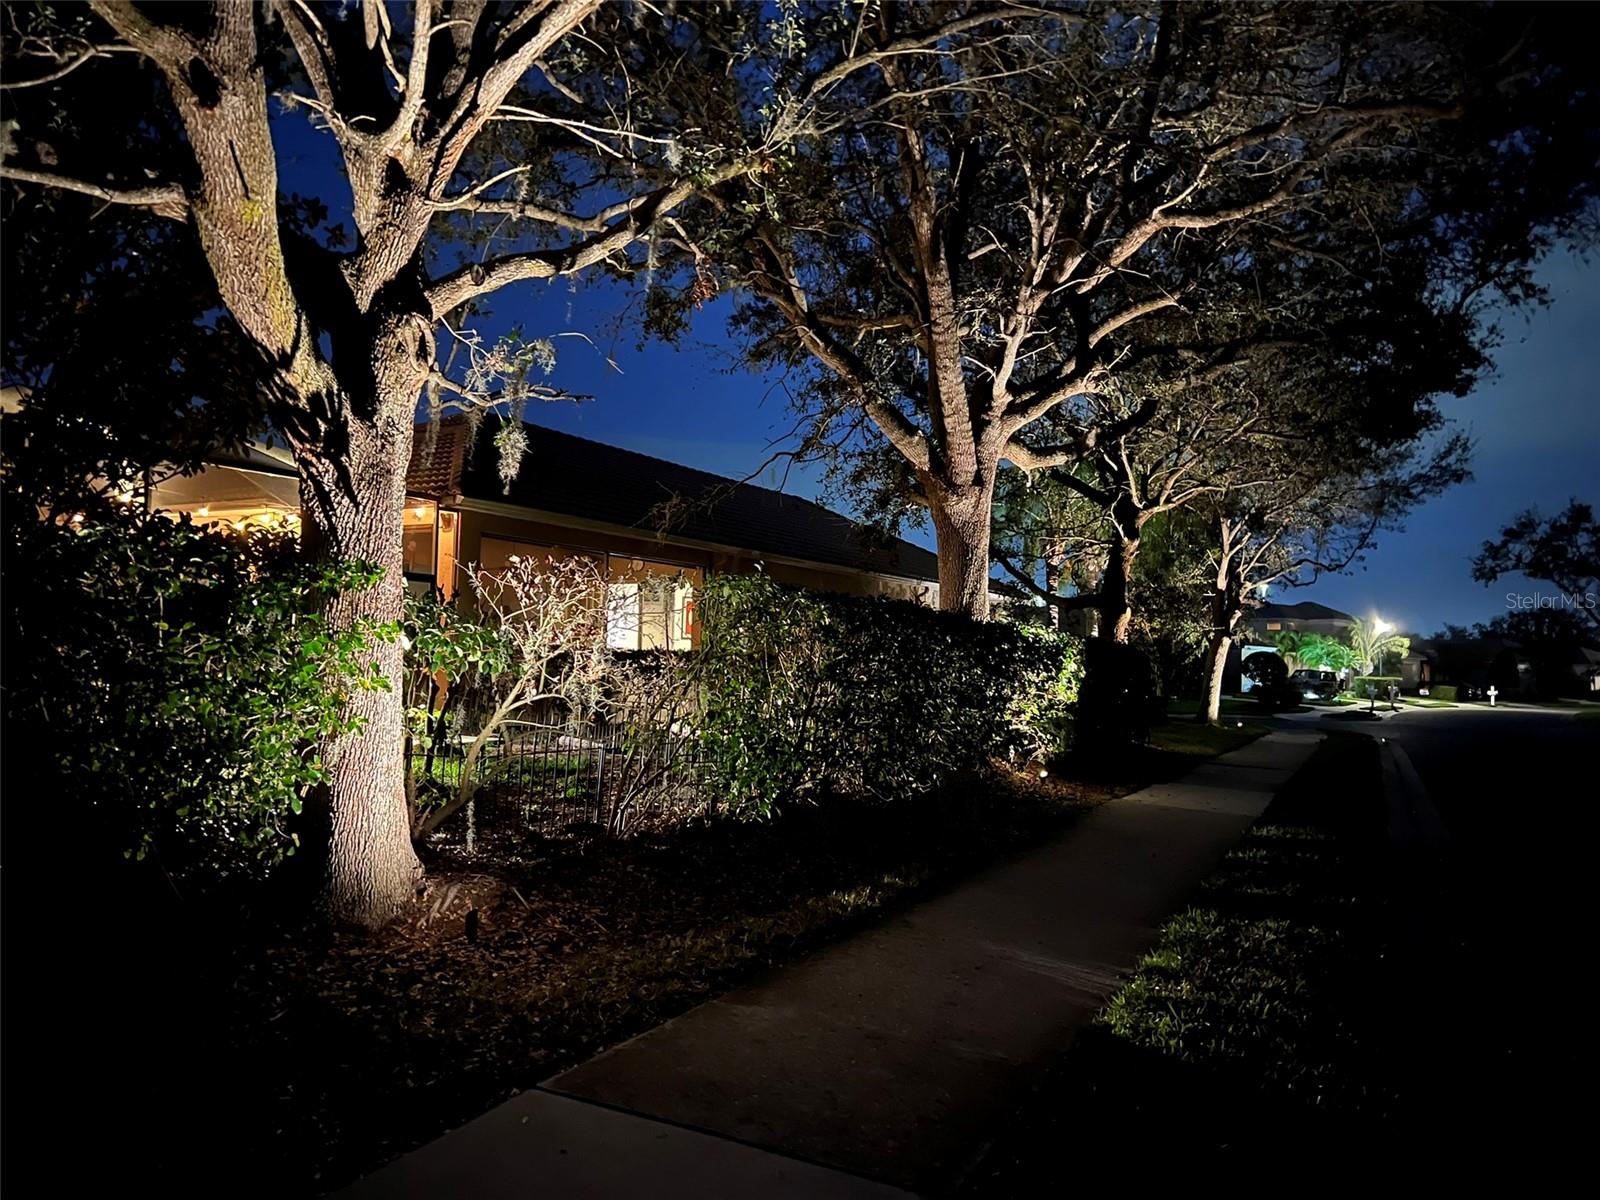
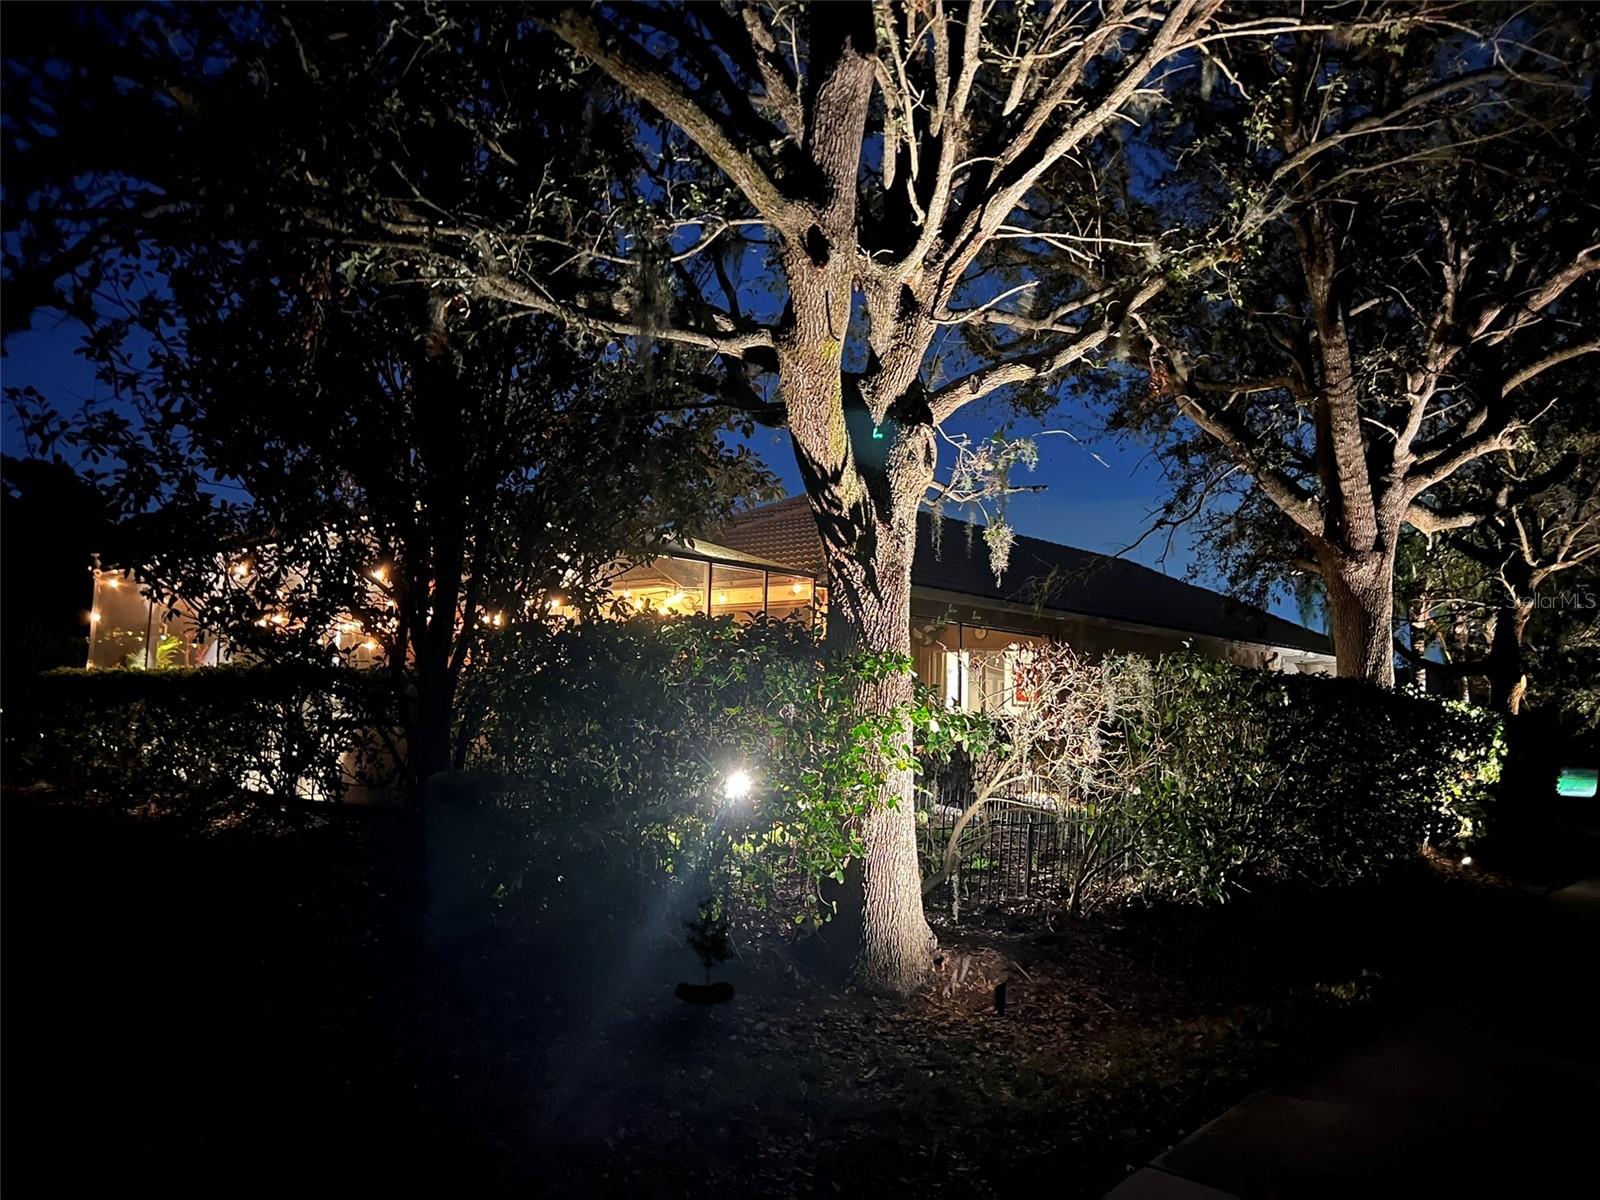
potted tree: present [562,755,607,833] -> present [677,895,737,1001]
bench: present [939,768,985,831] -> none [1368,854,1433,926]

